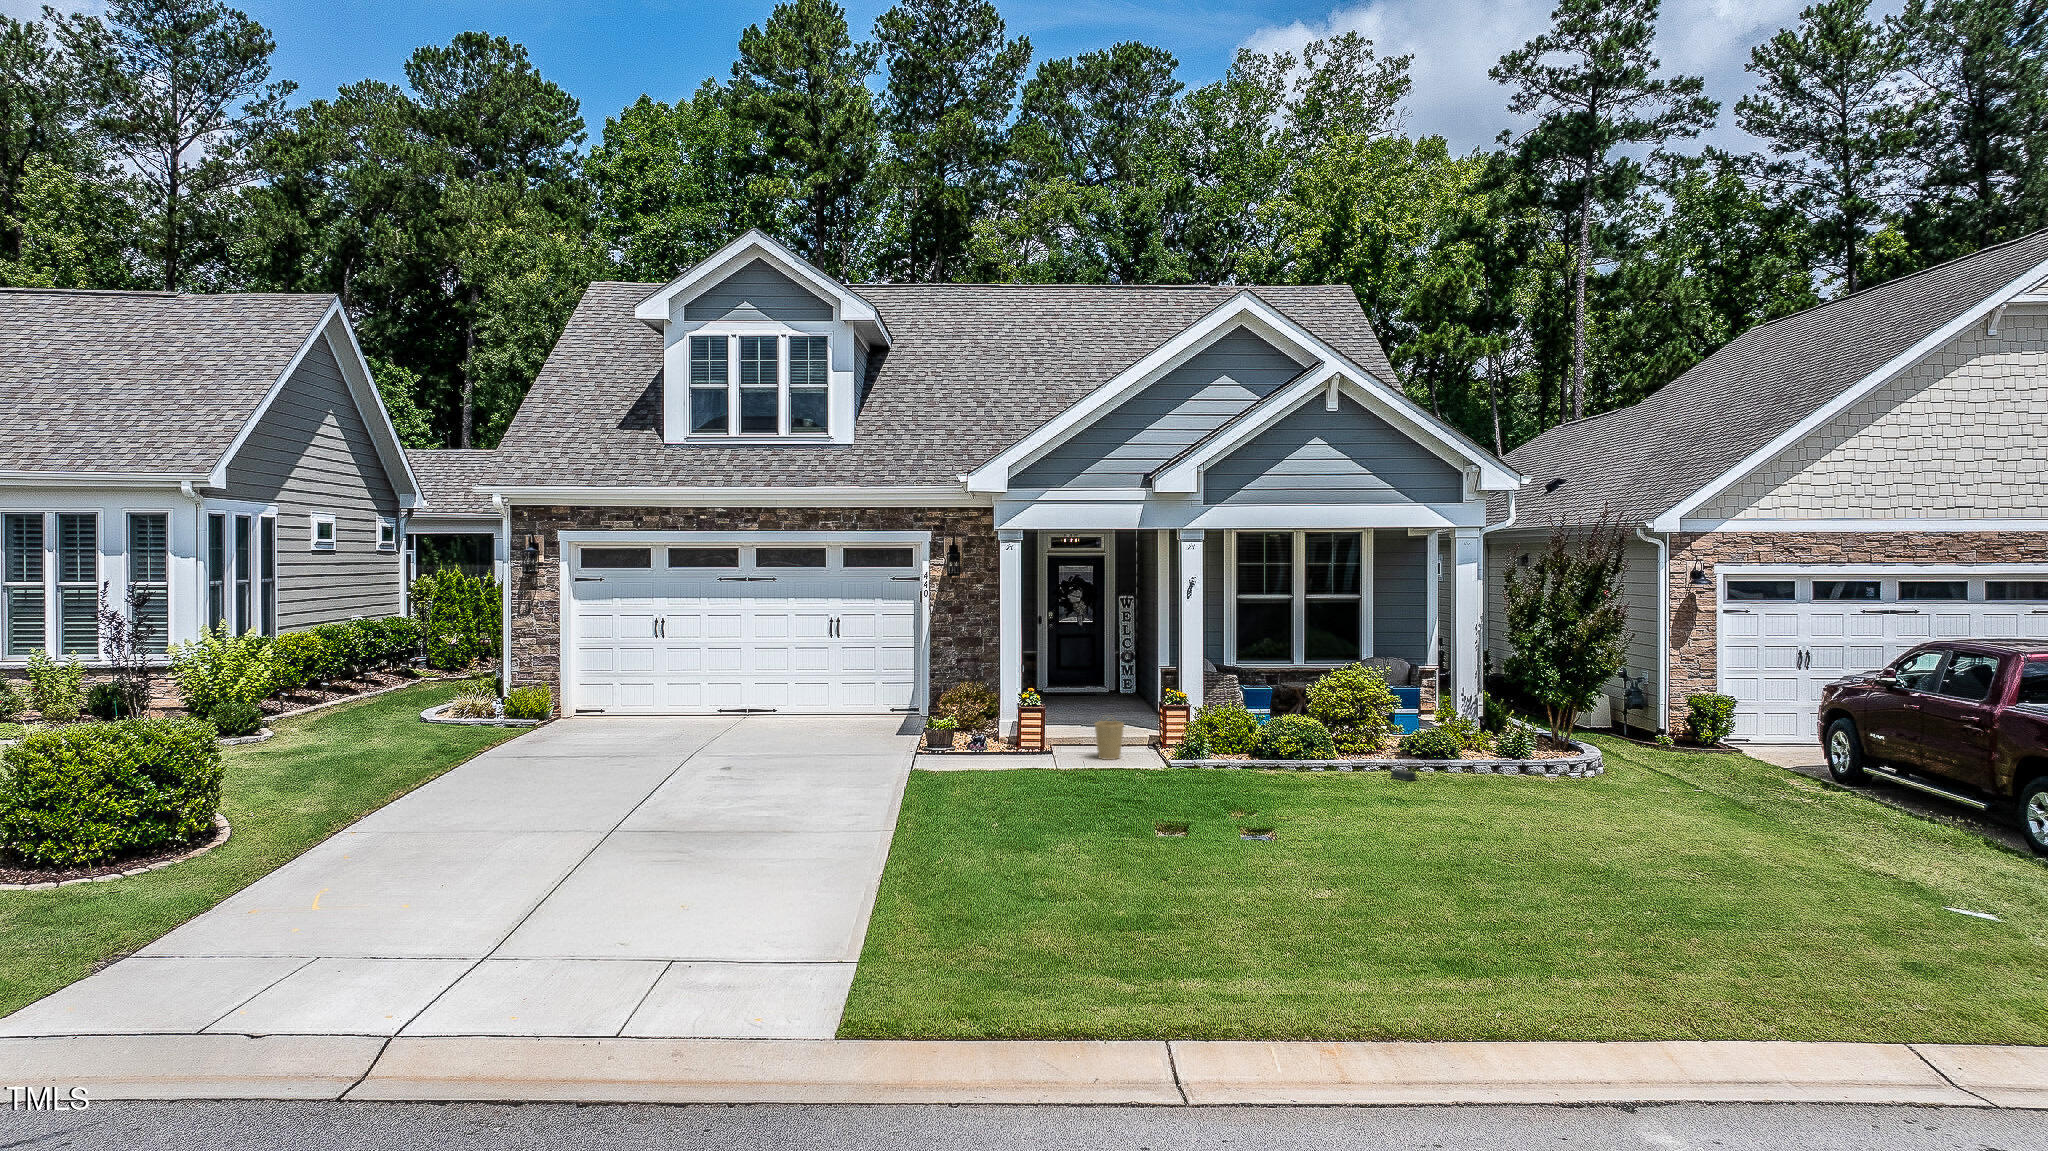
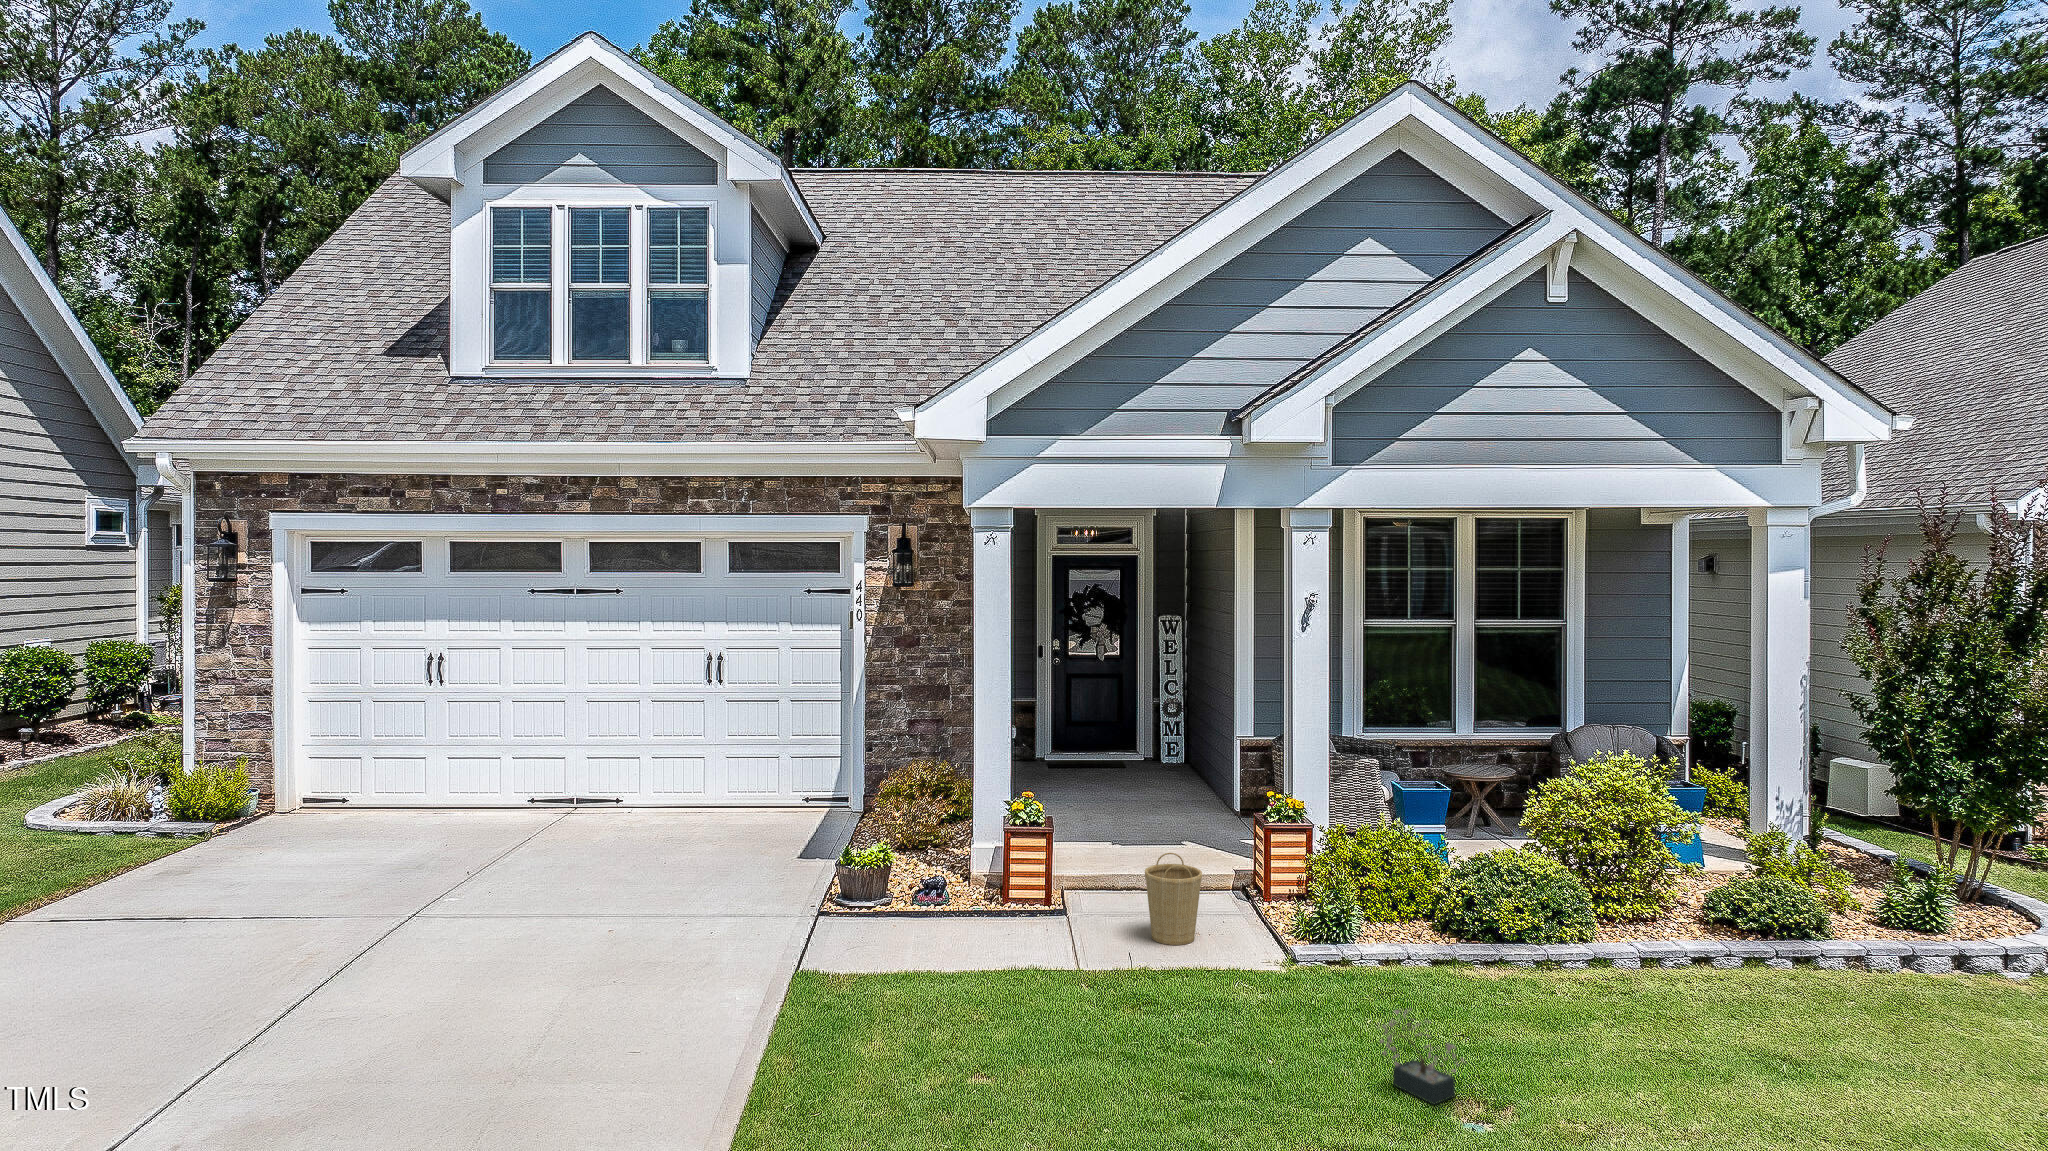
decorative plant: present [1389,750,1417,781] -> present [1380,1008,1464,1104]

